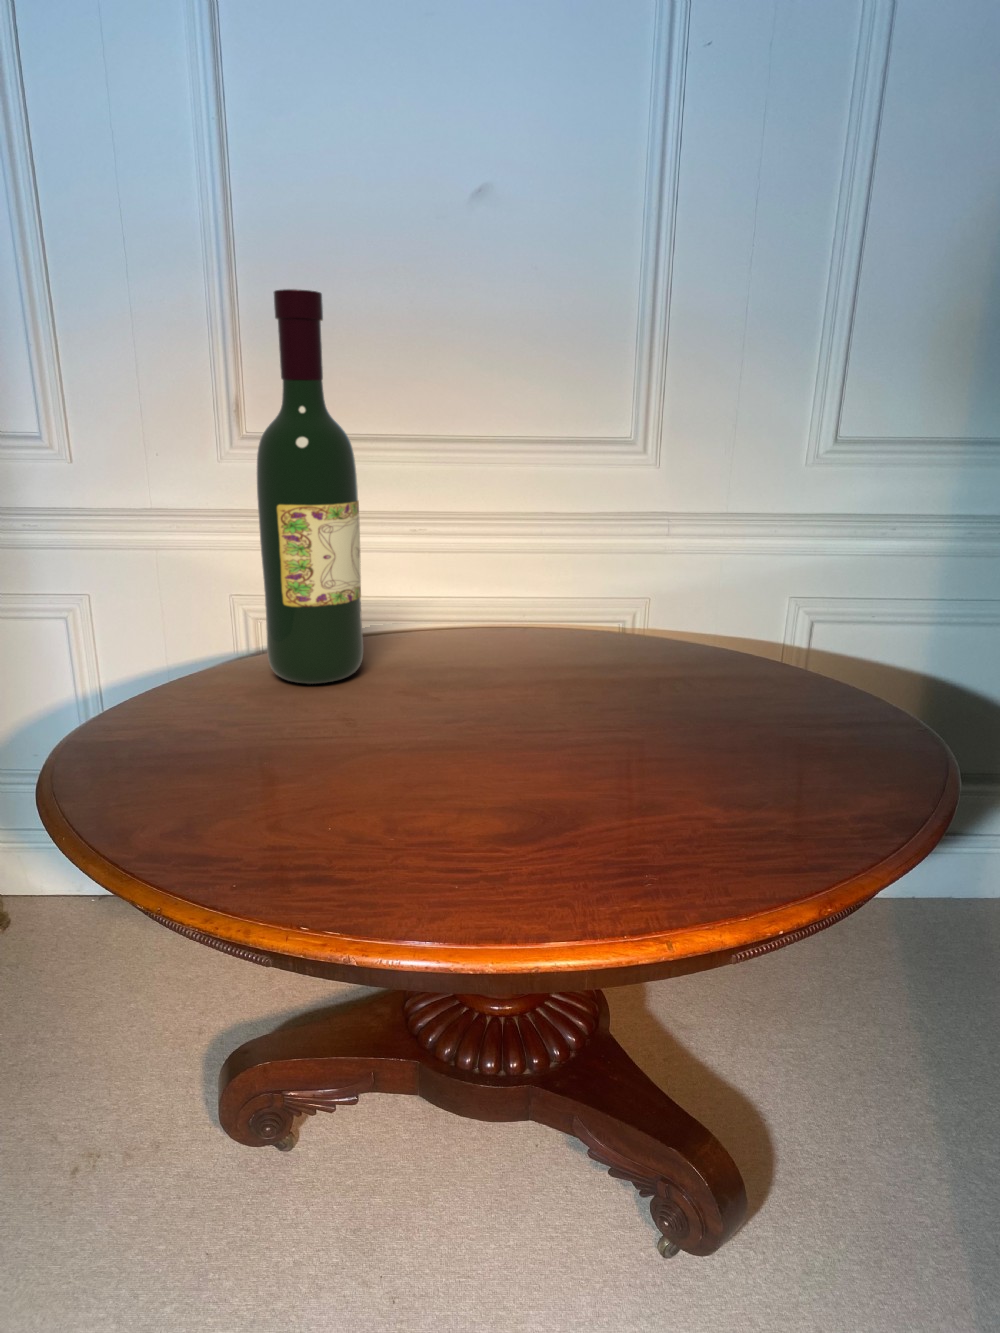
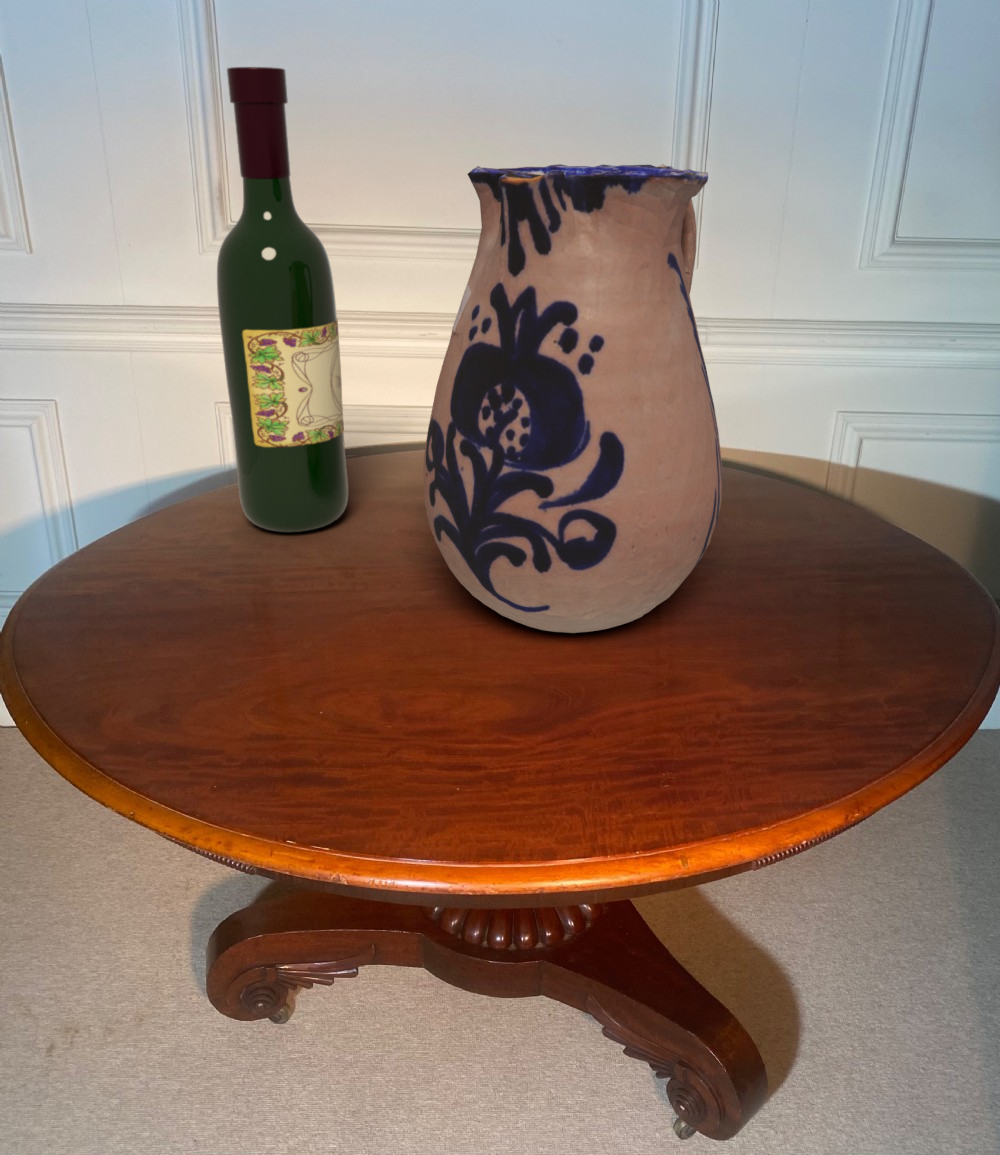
ceramic pitcher: none [431,359,692,761] -> present [423,164,723,633]

